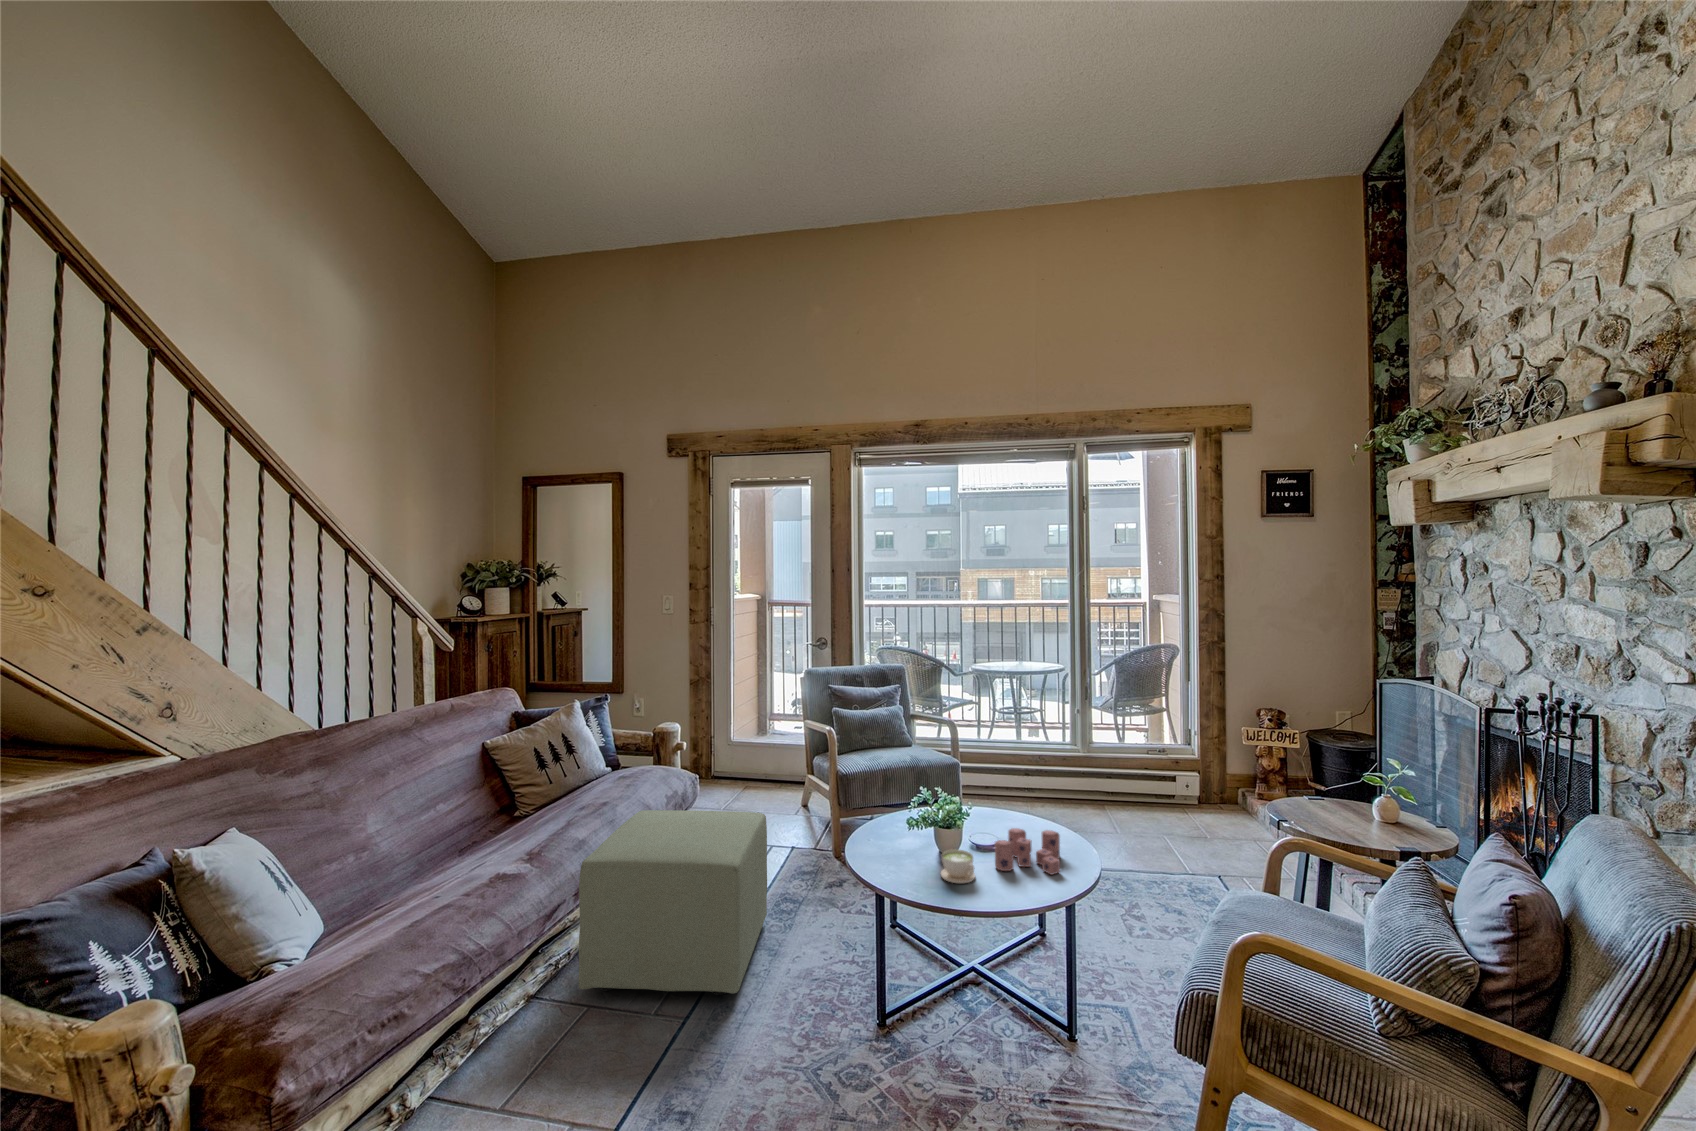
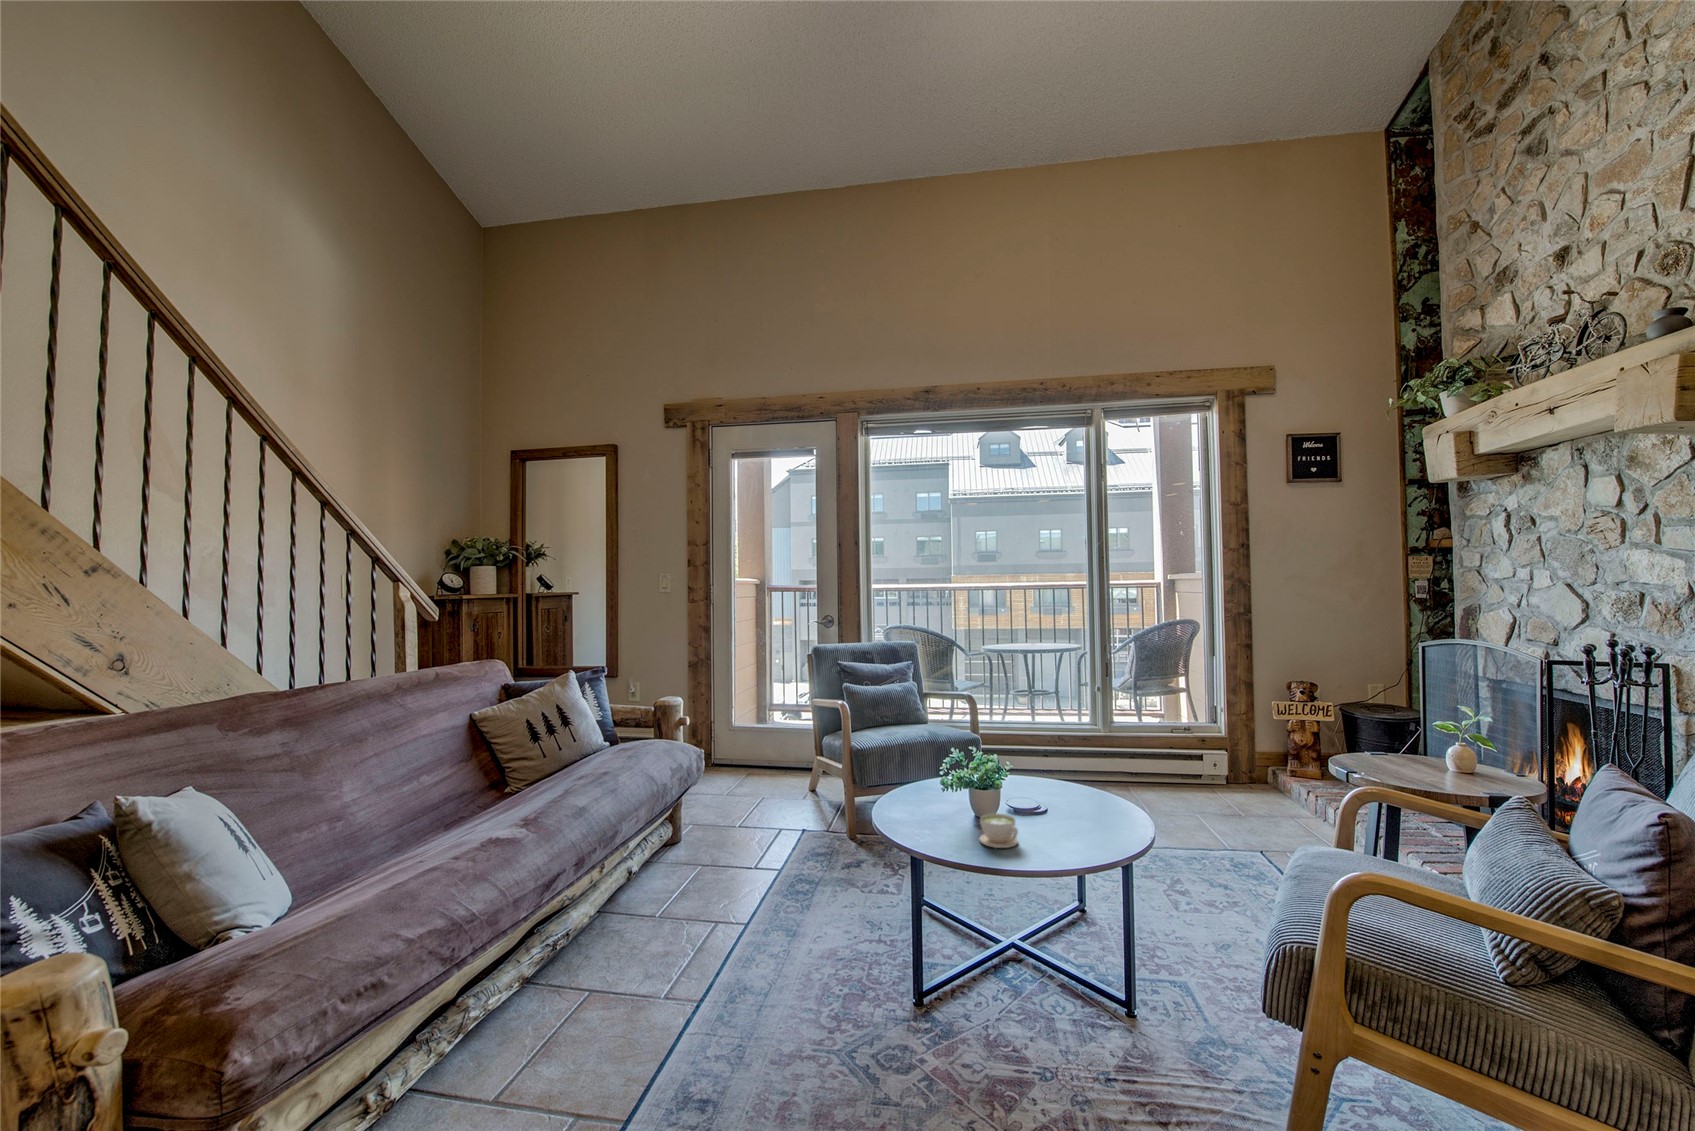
ottoman: present [578,810,767,995] -> none [577,786,780,979]
candle: present [995,828,1060,875] -> none [1037,793,1110,838]

